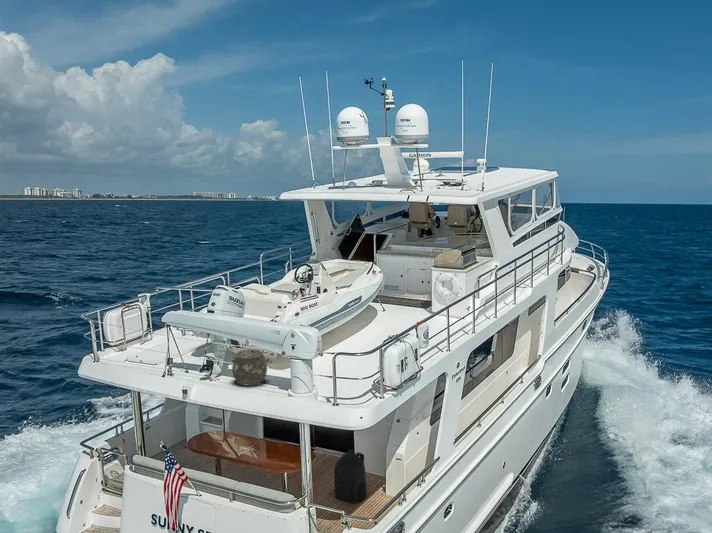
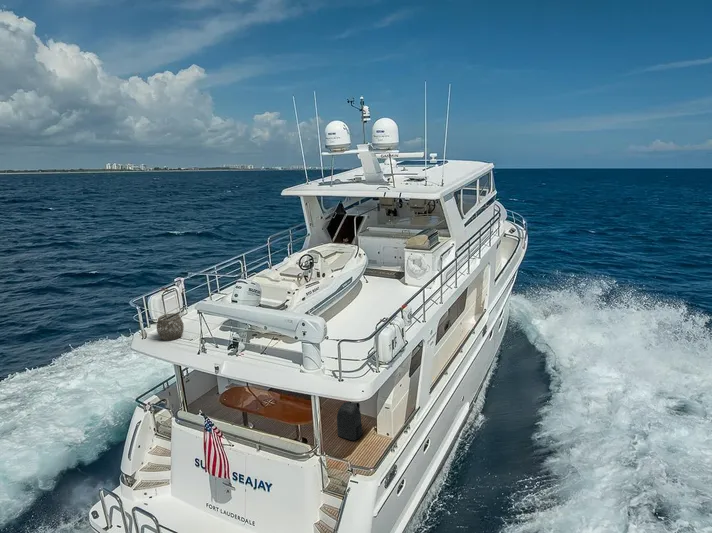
woven basket: present [232,349,267,386] -> present [157,313,184,340]

